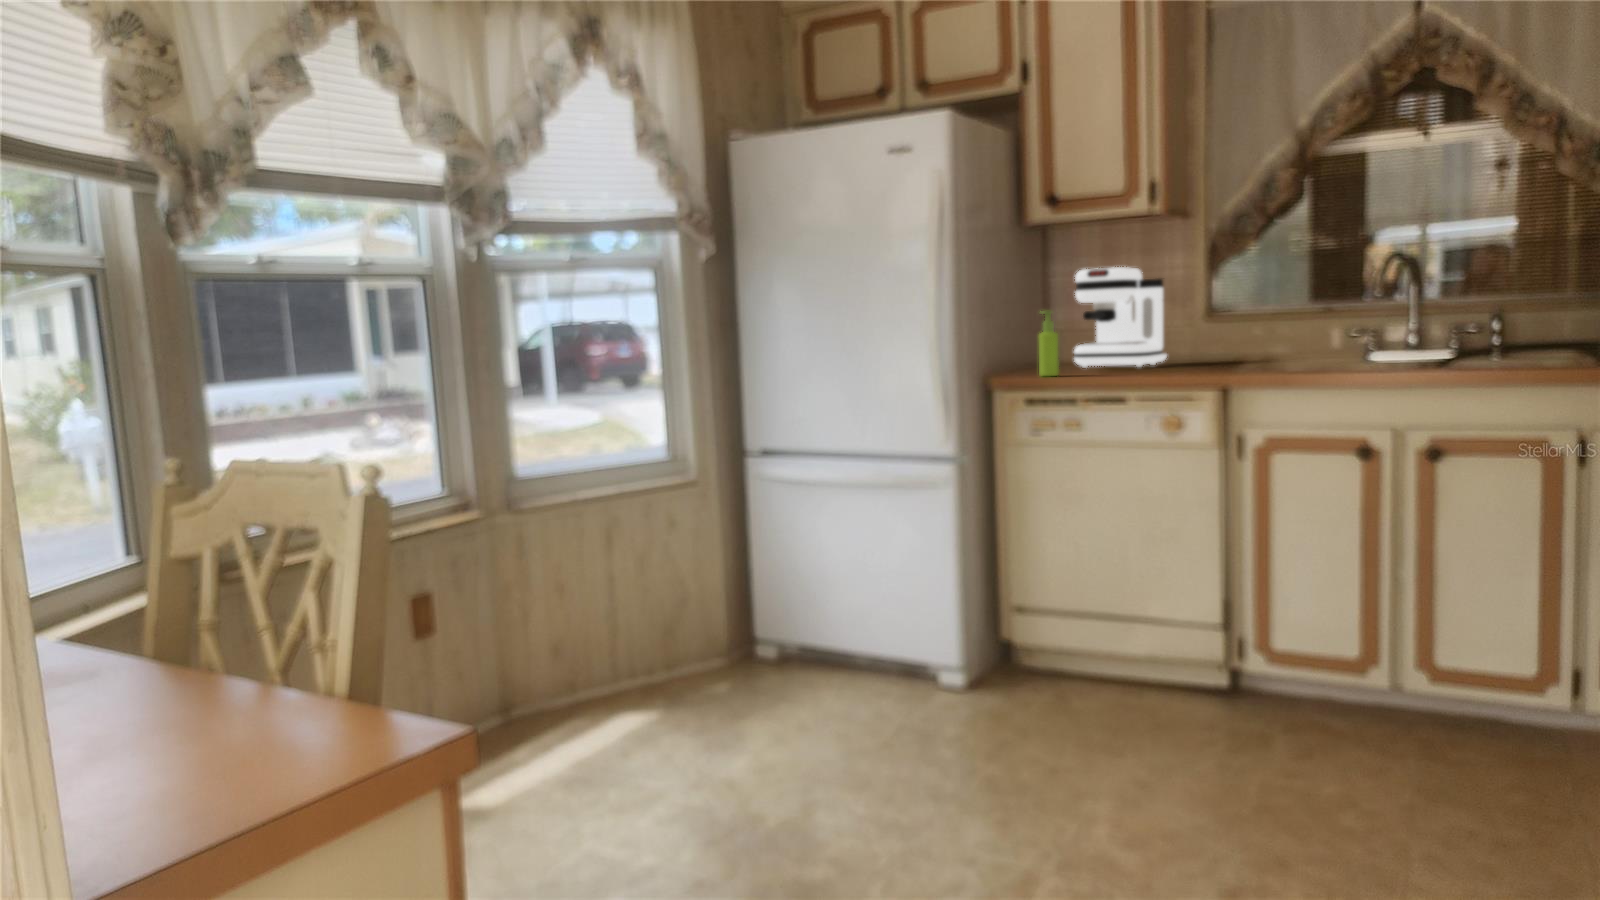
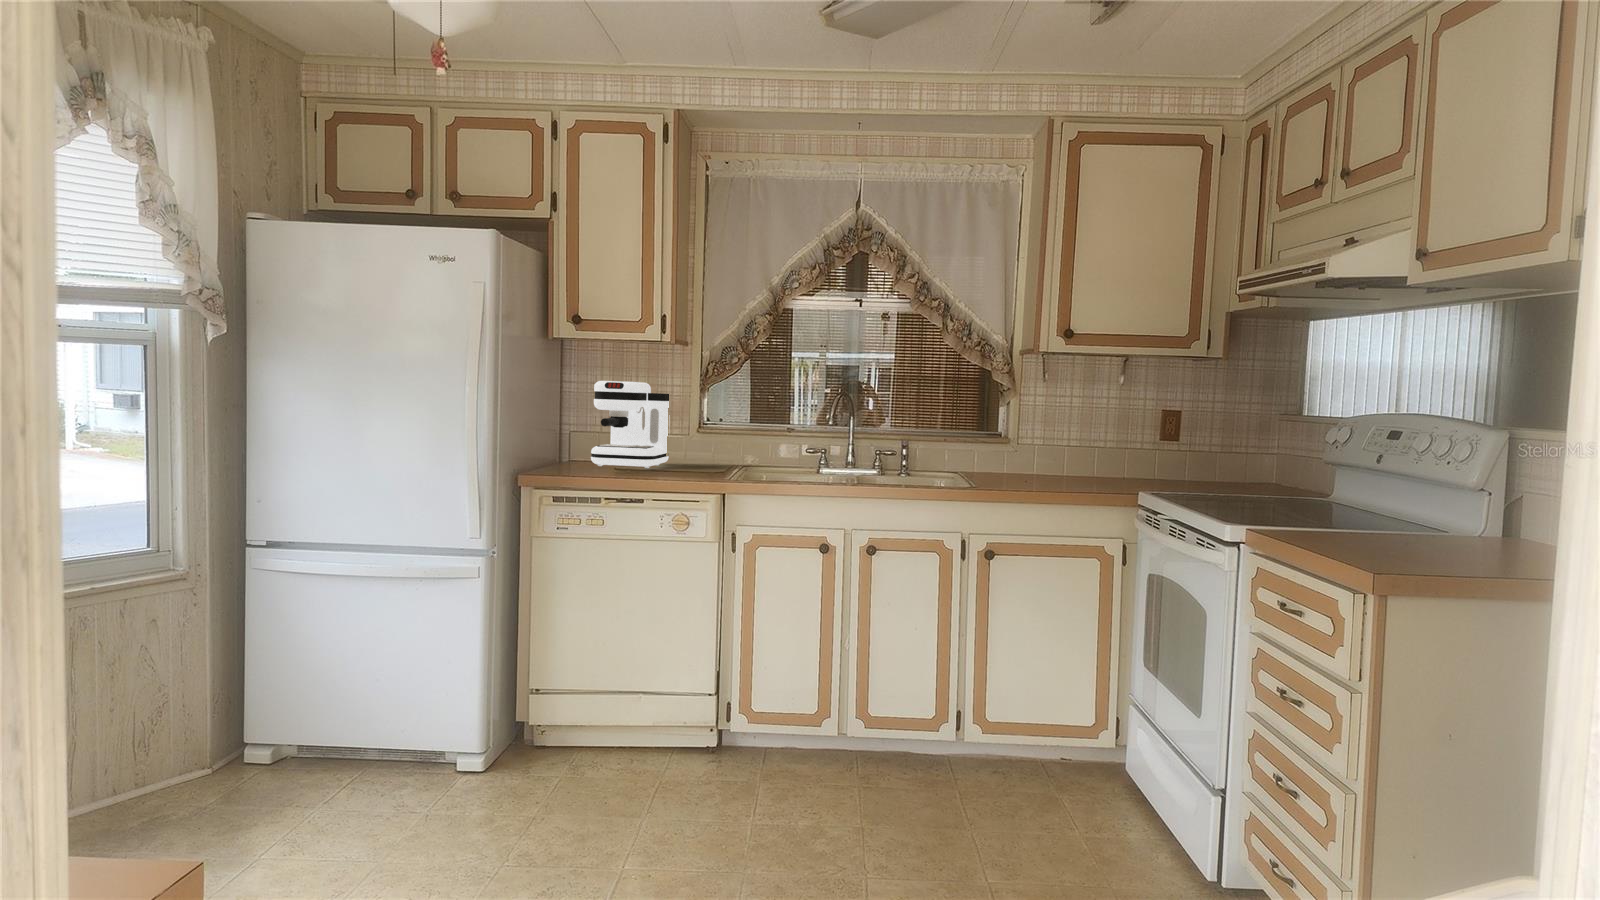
soap dispenser: present [1039,311,1059,376] -> none [561,418,580,477]

